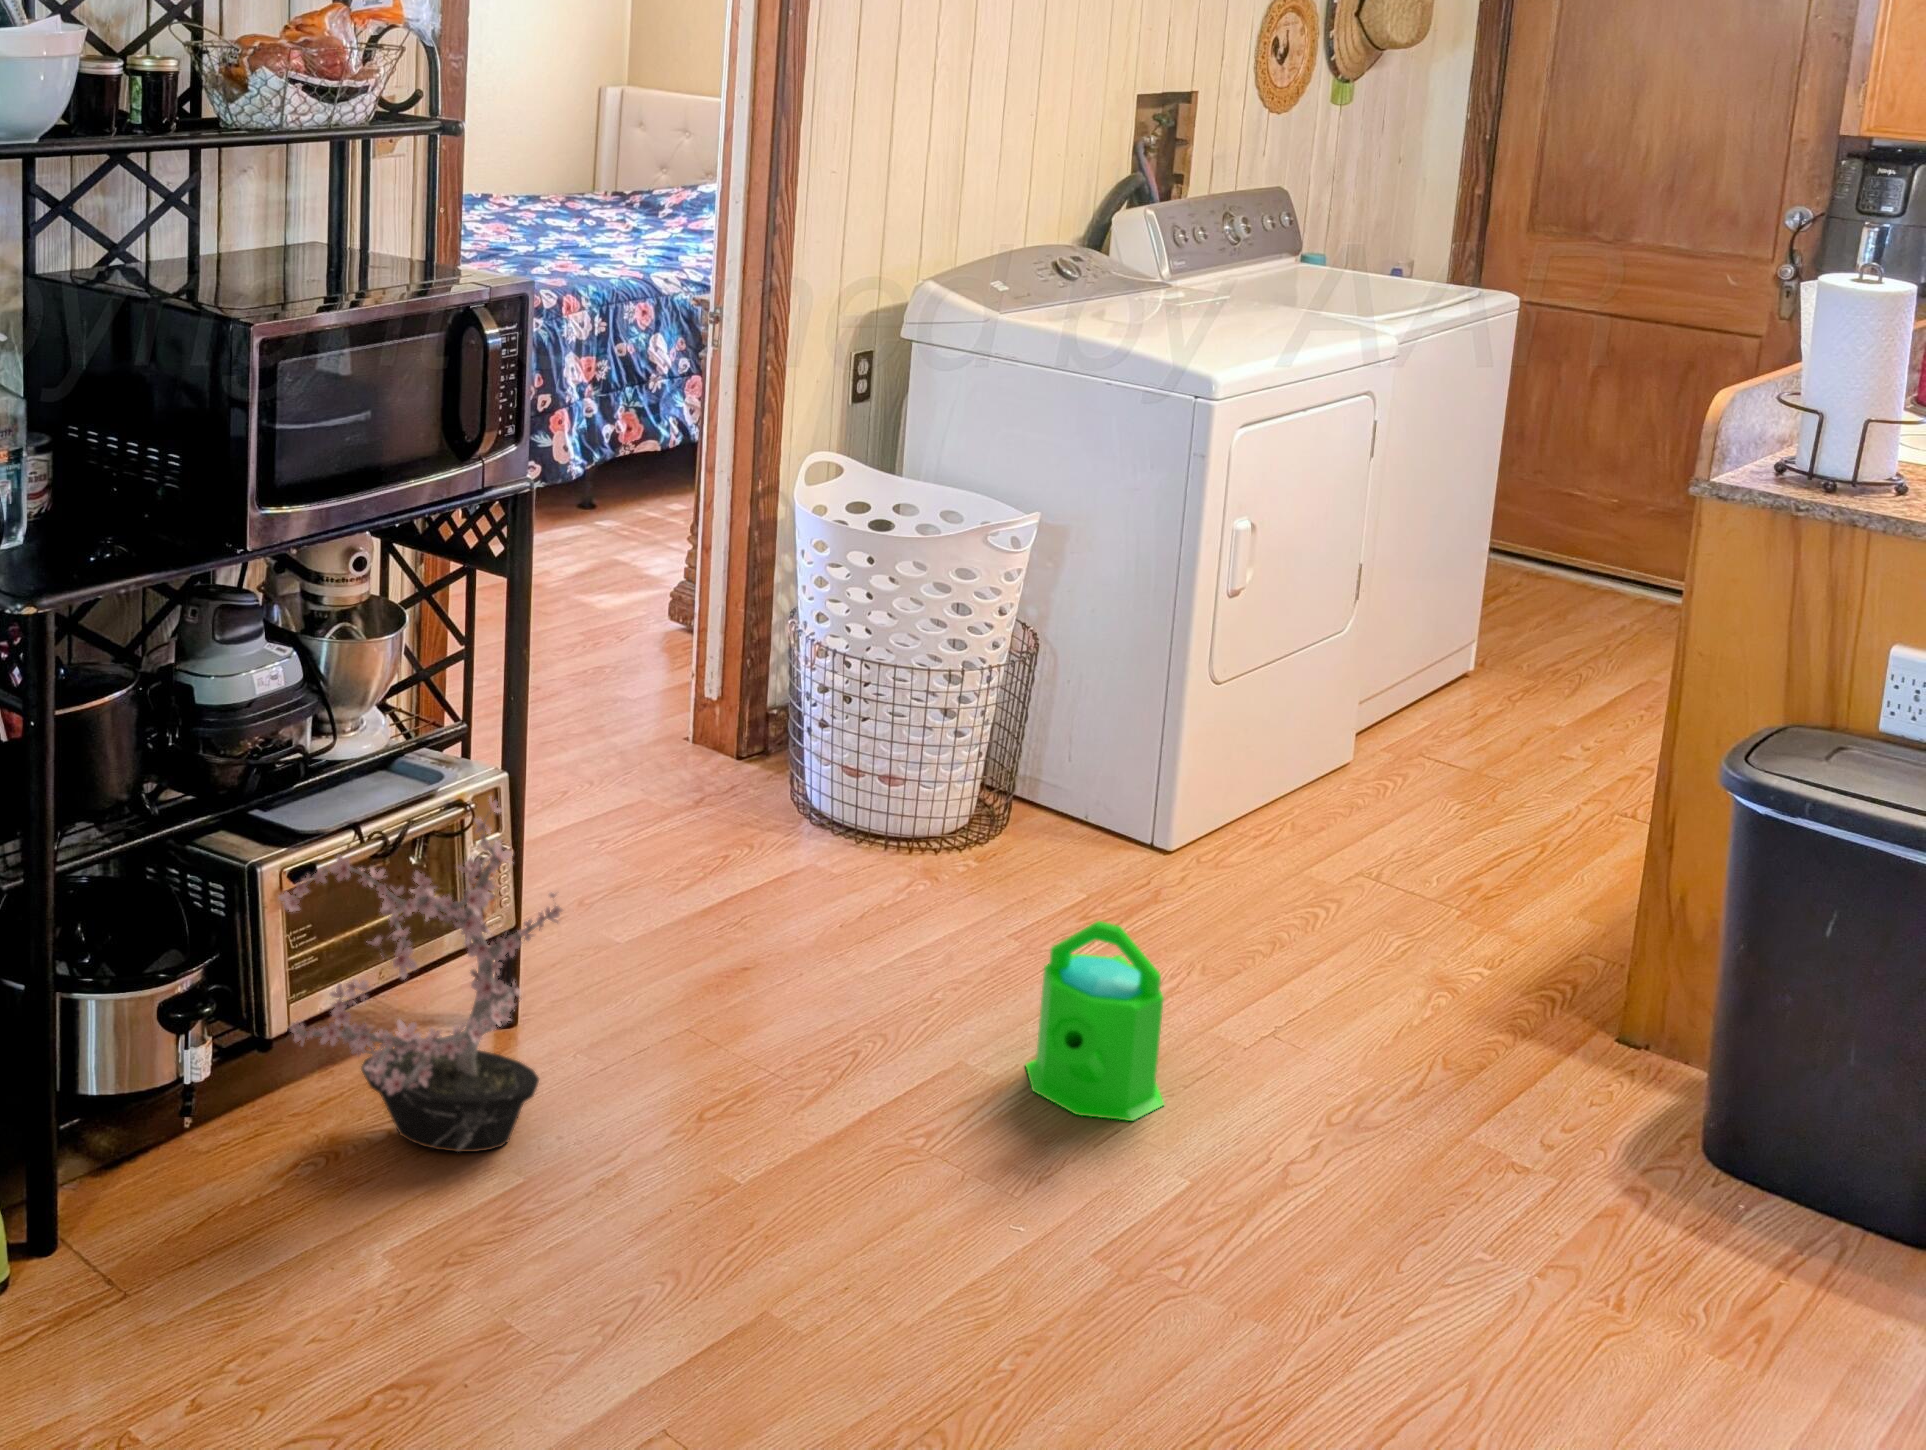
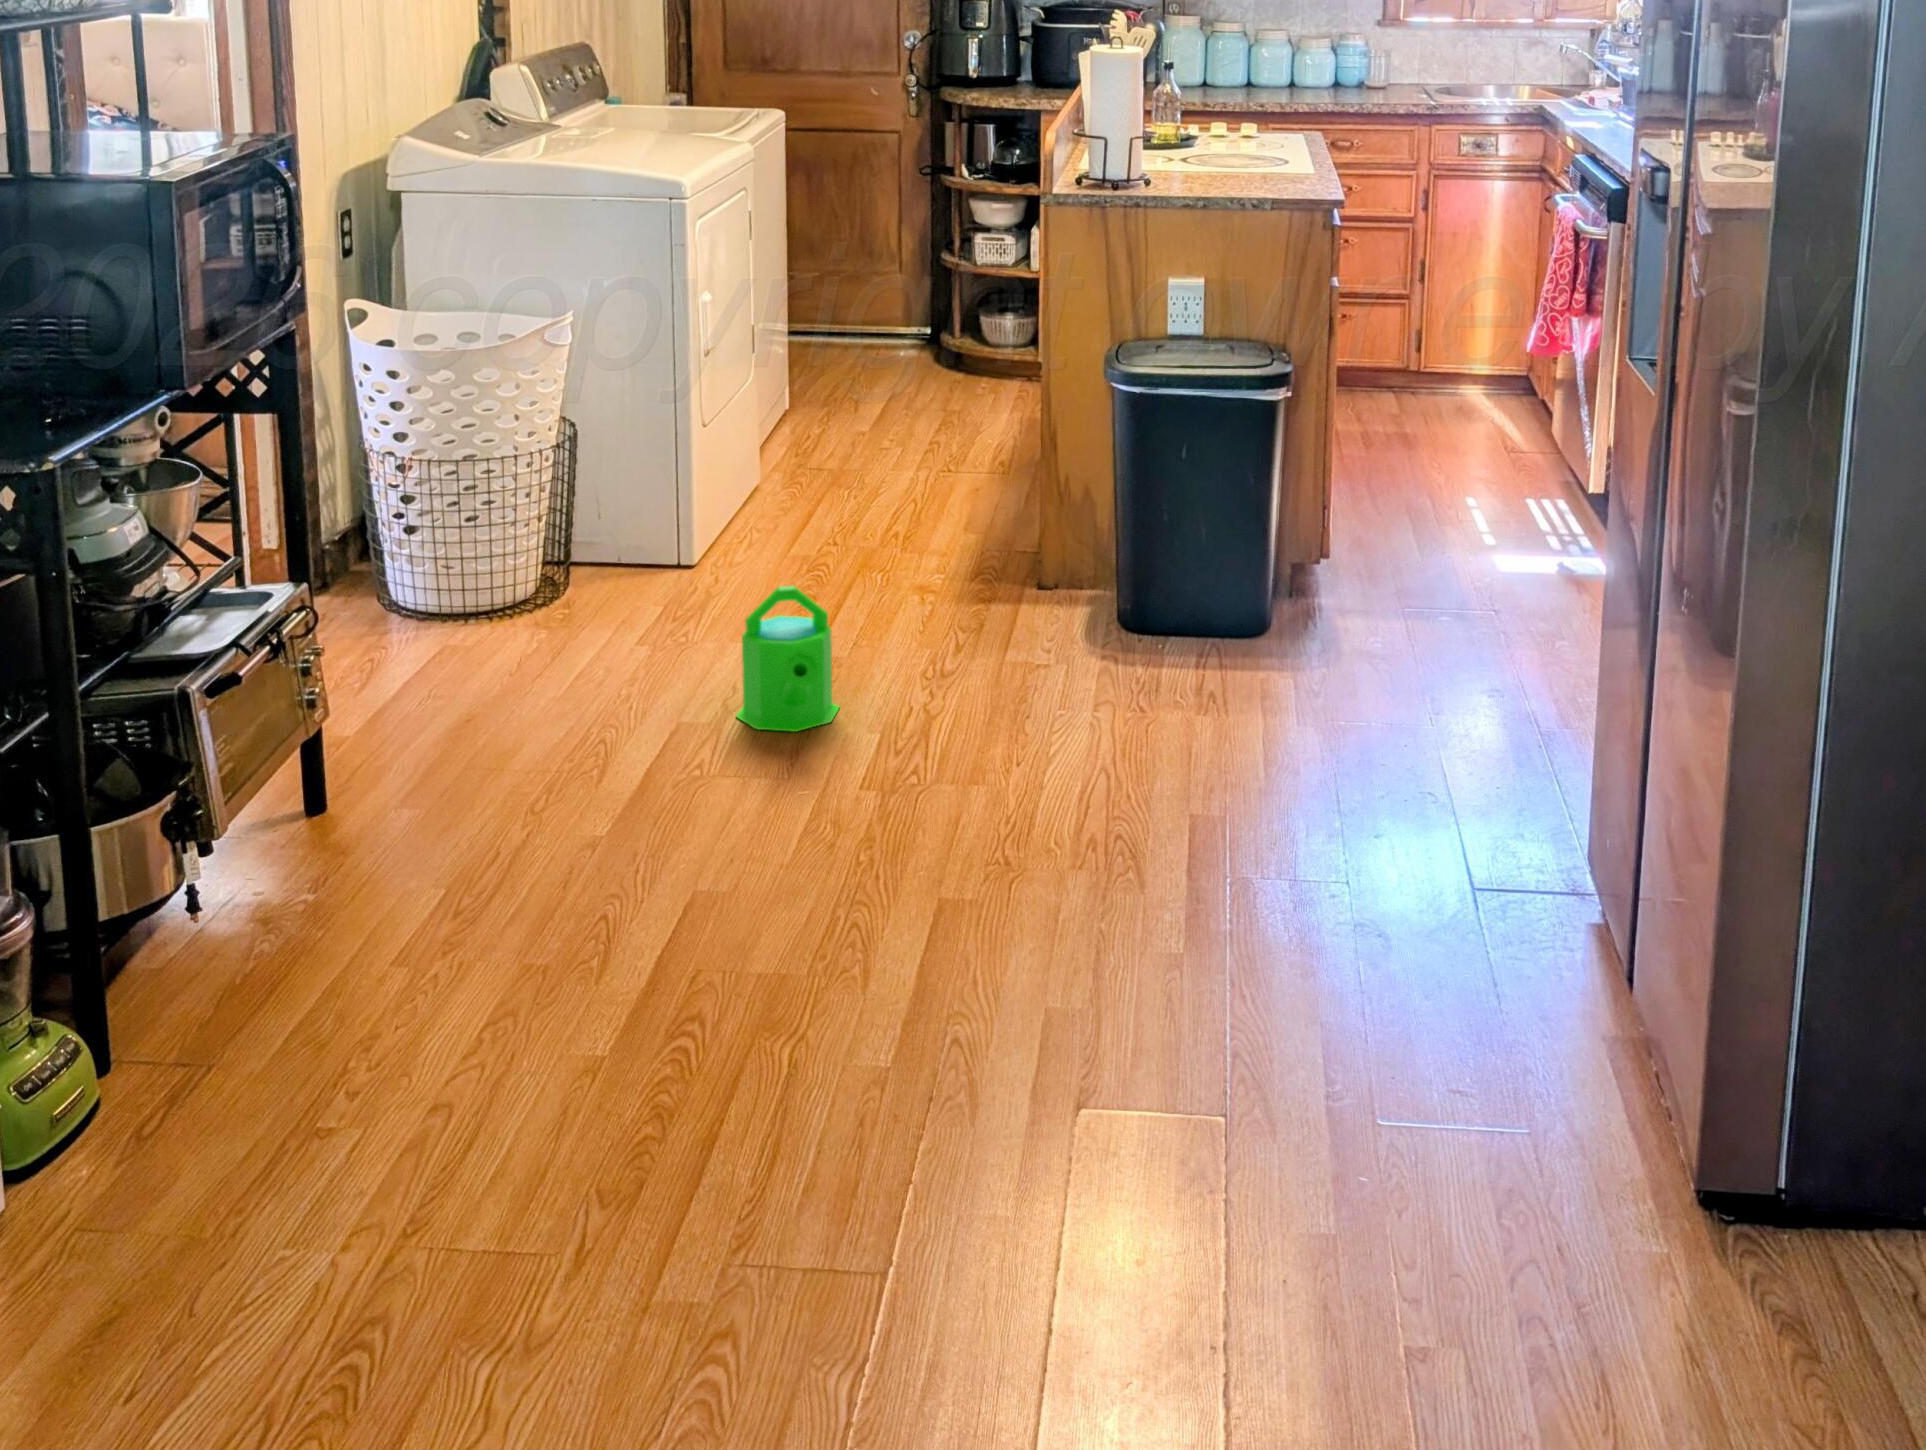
potted plant: present [279,798,562,1152] -> none [207,606,452,931]

